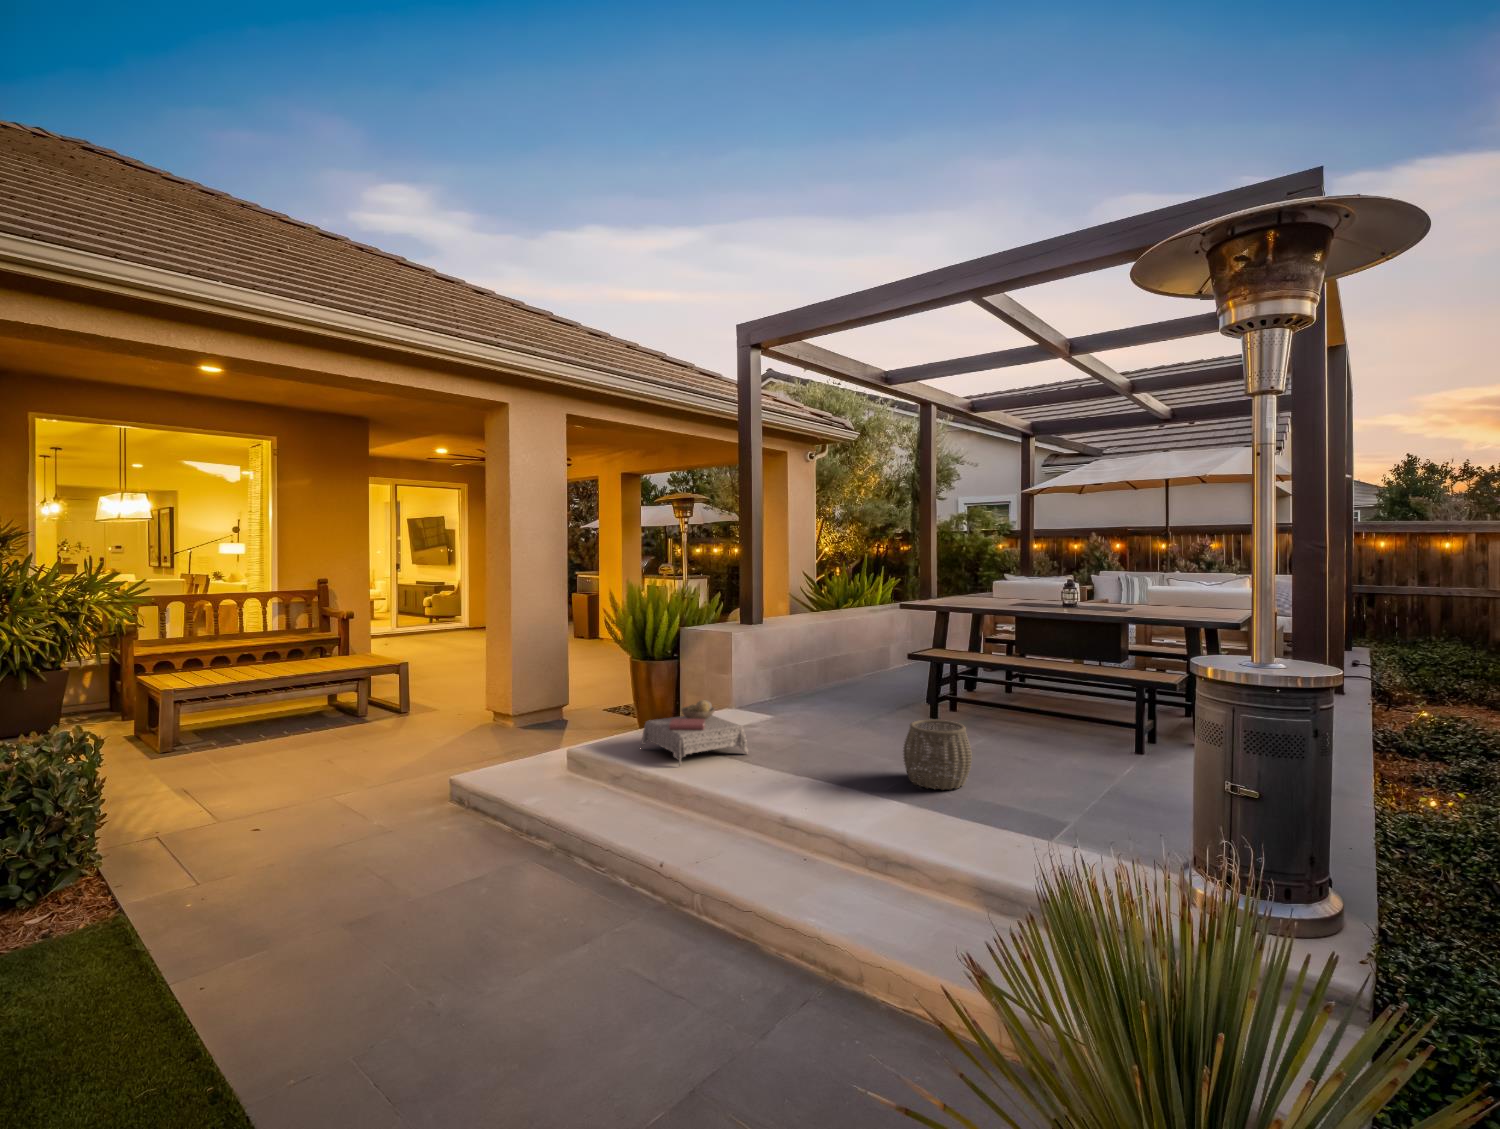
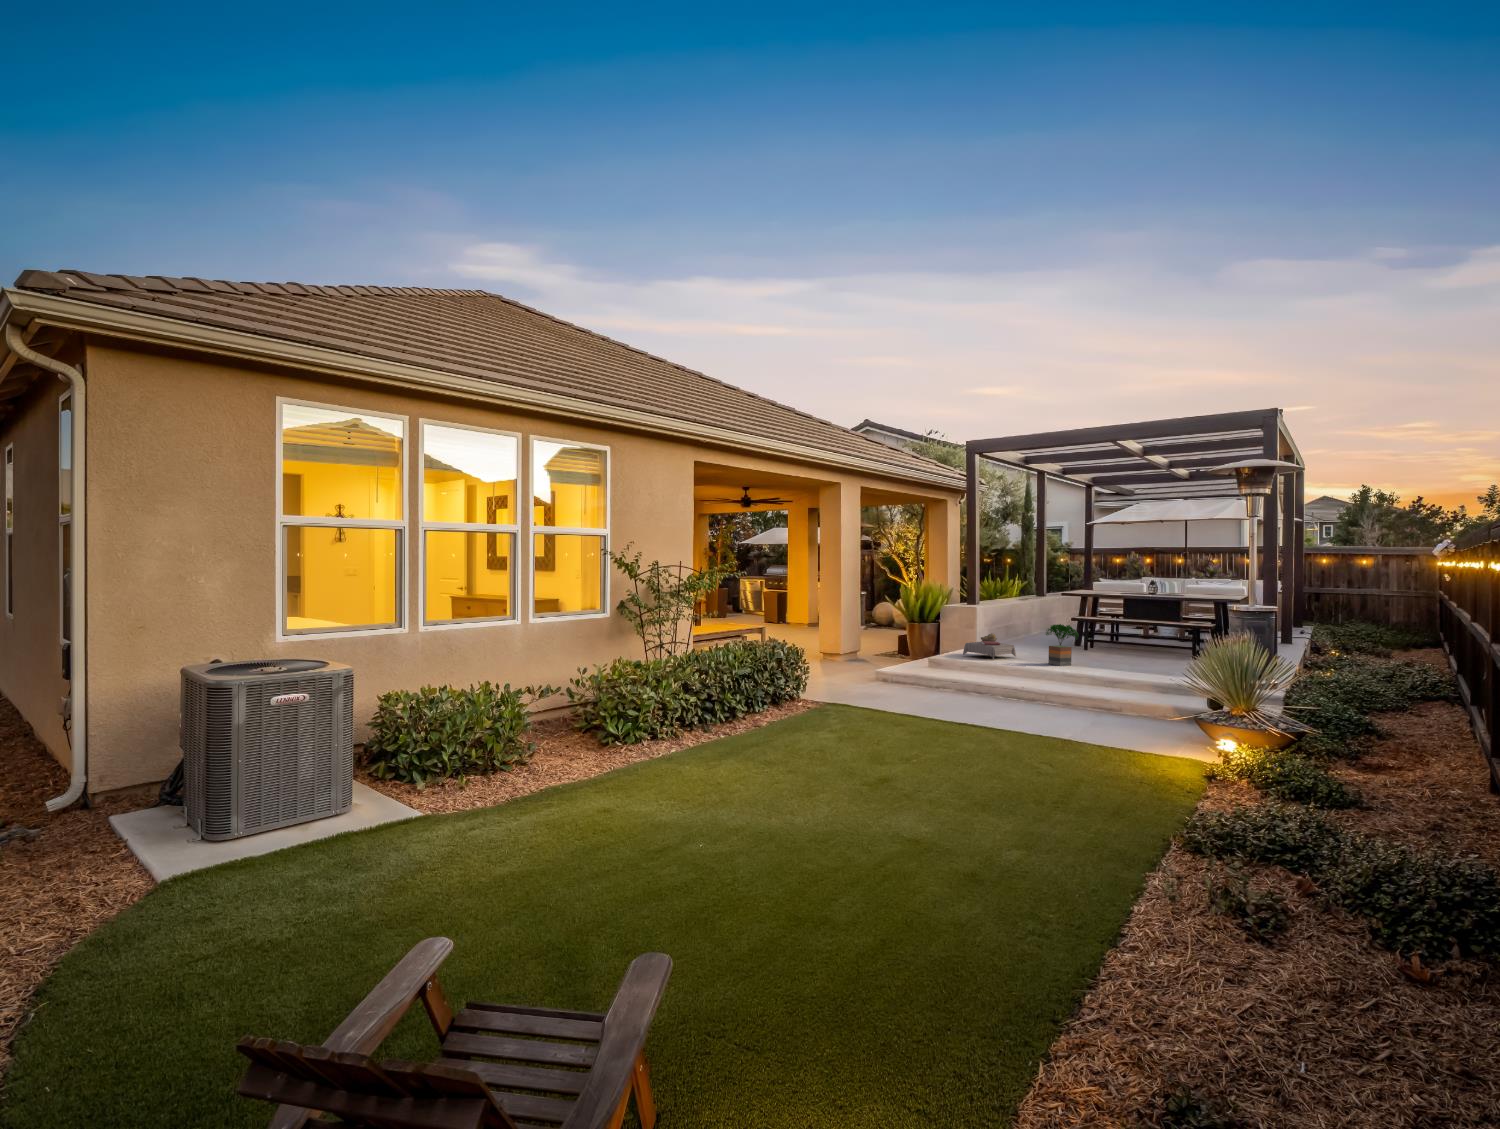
potted tree: none [775,688,848,793] -> present [1046,624,1078,666]
woven basket: present [903,720,972,790] -> none [1098,639,1130,666]

